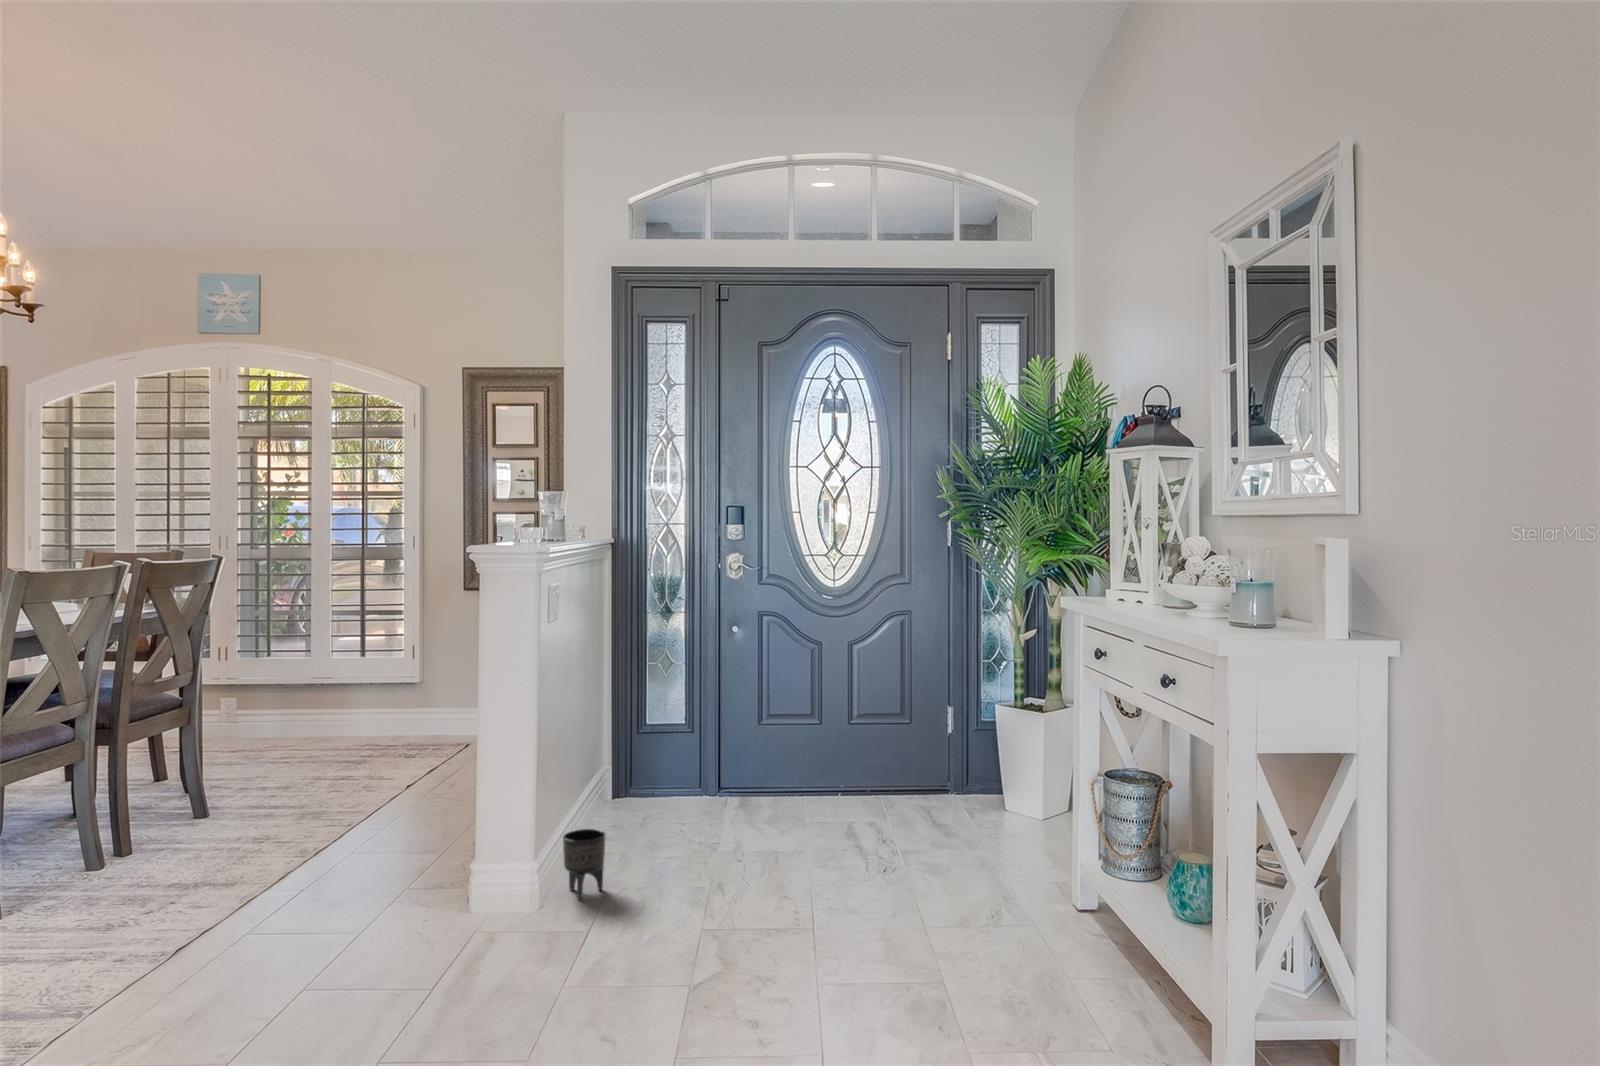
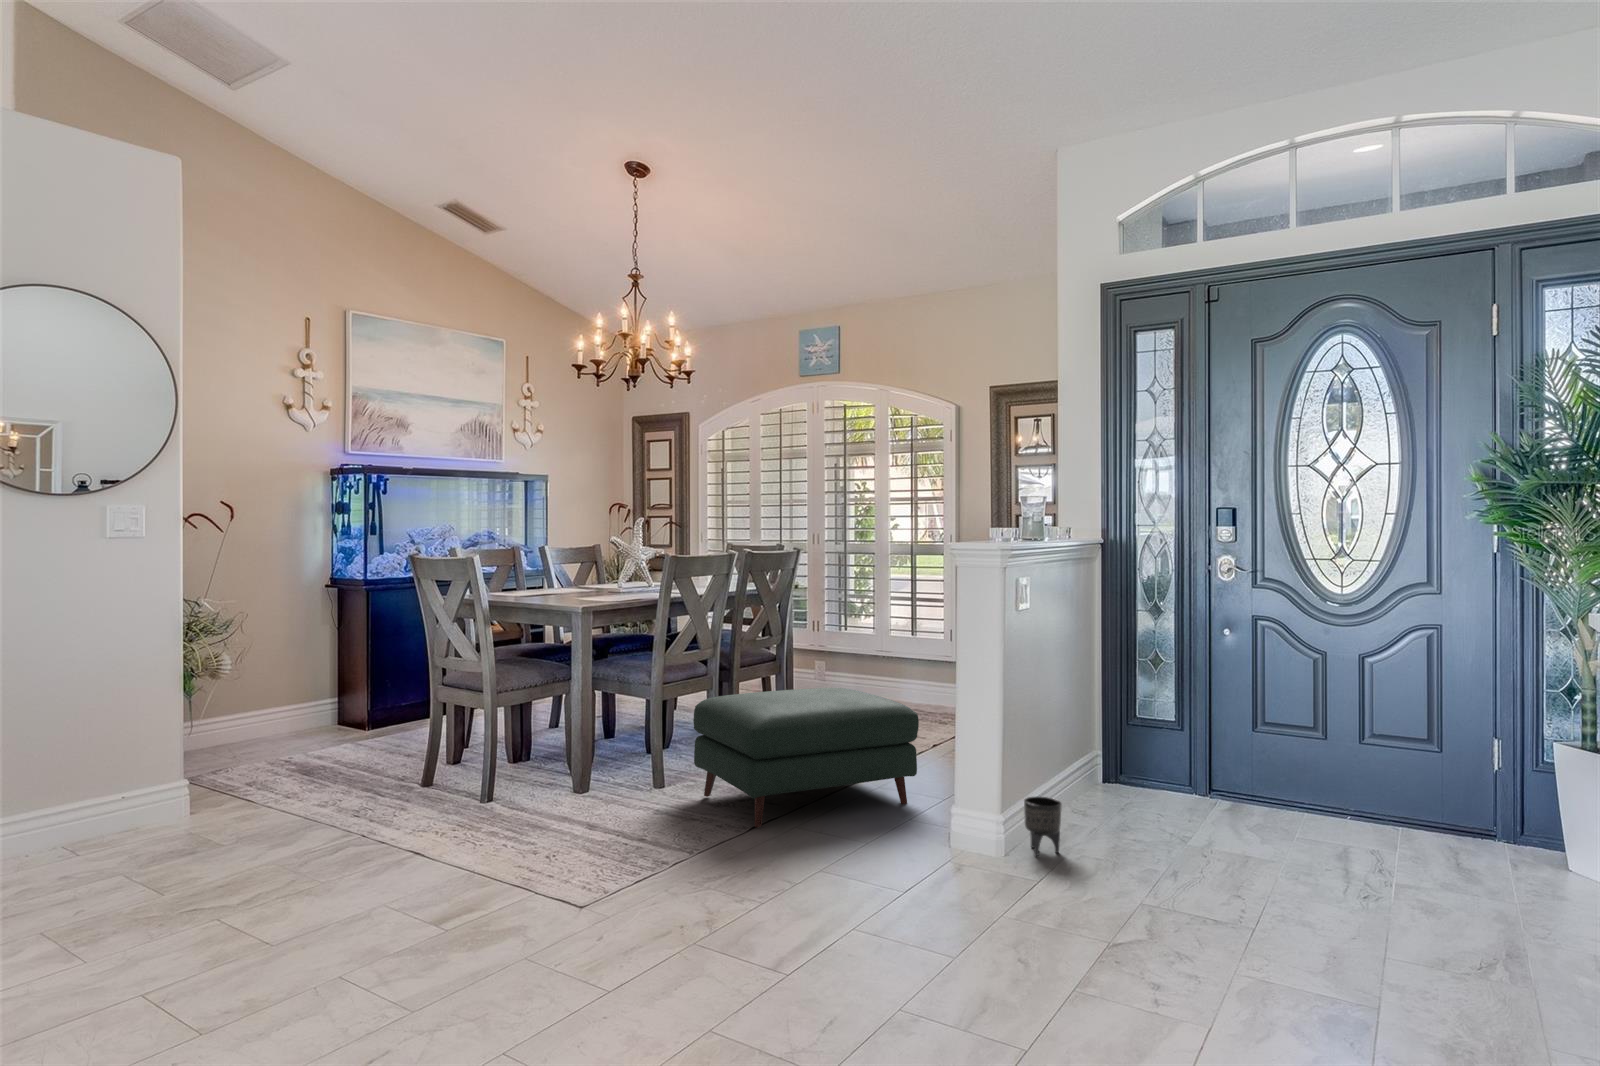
ottoman: none [59,733,415,948] -> present [693,688,919,827]

